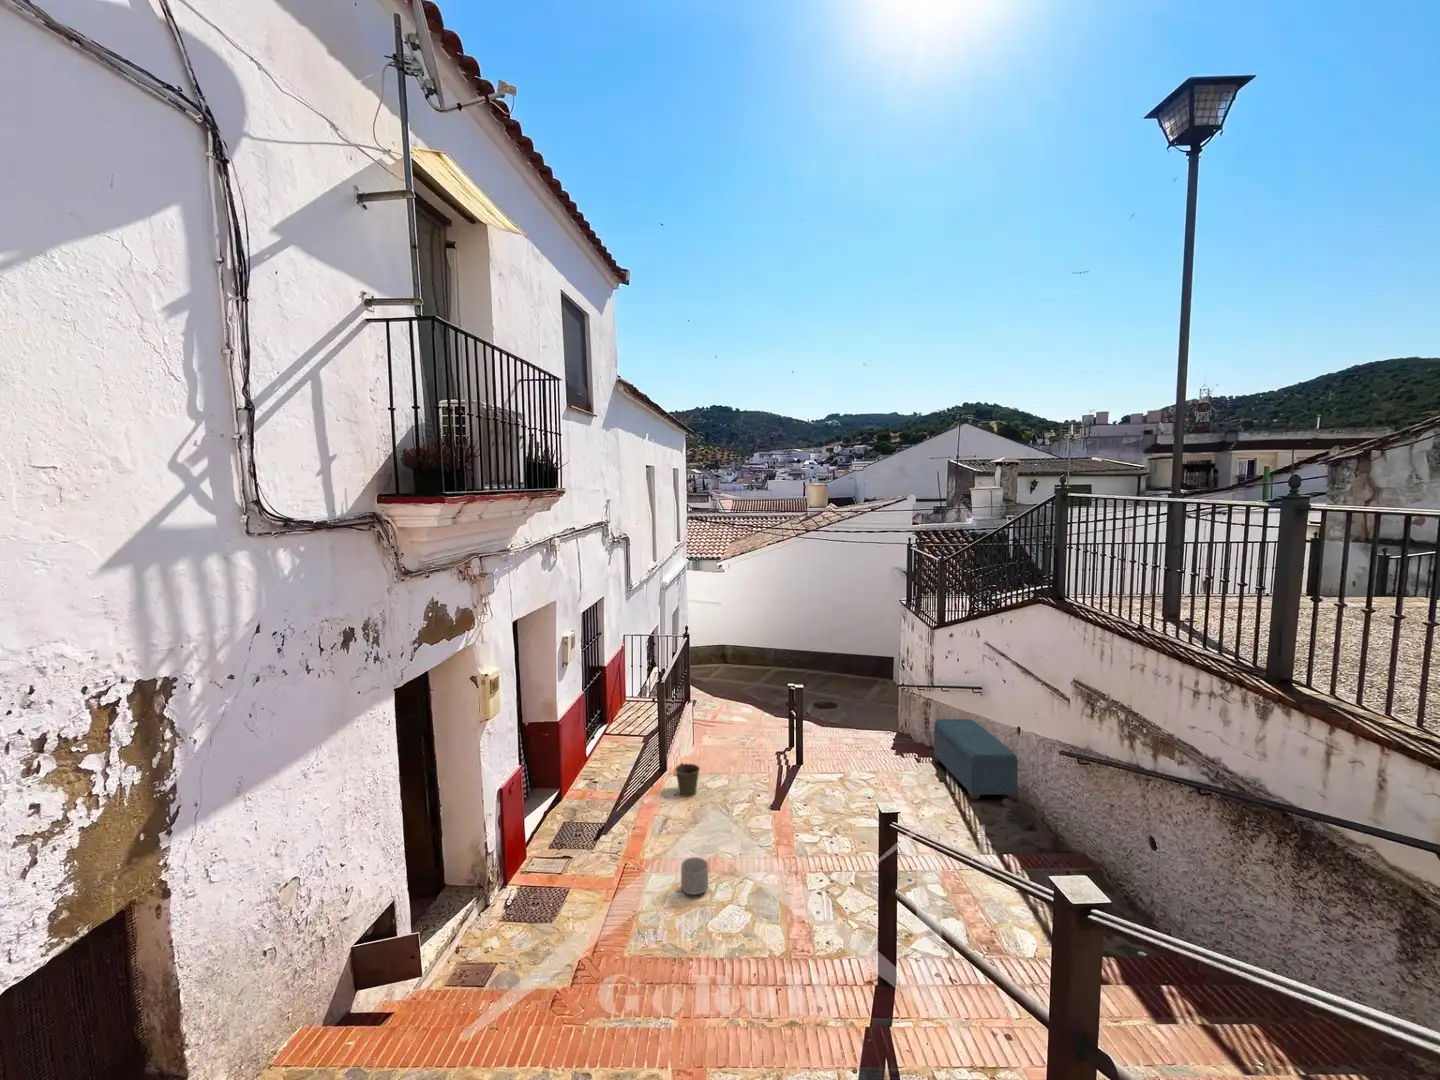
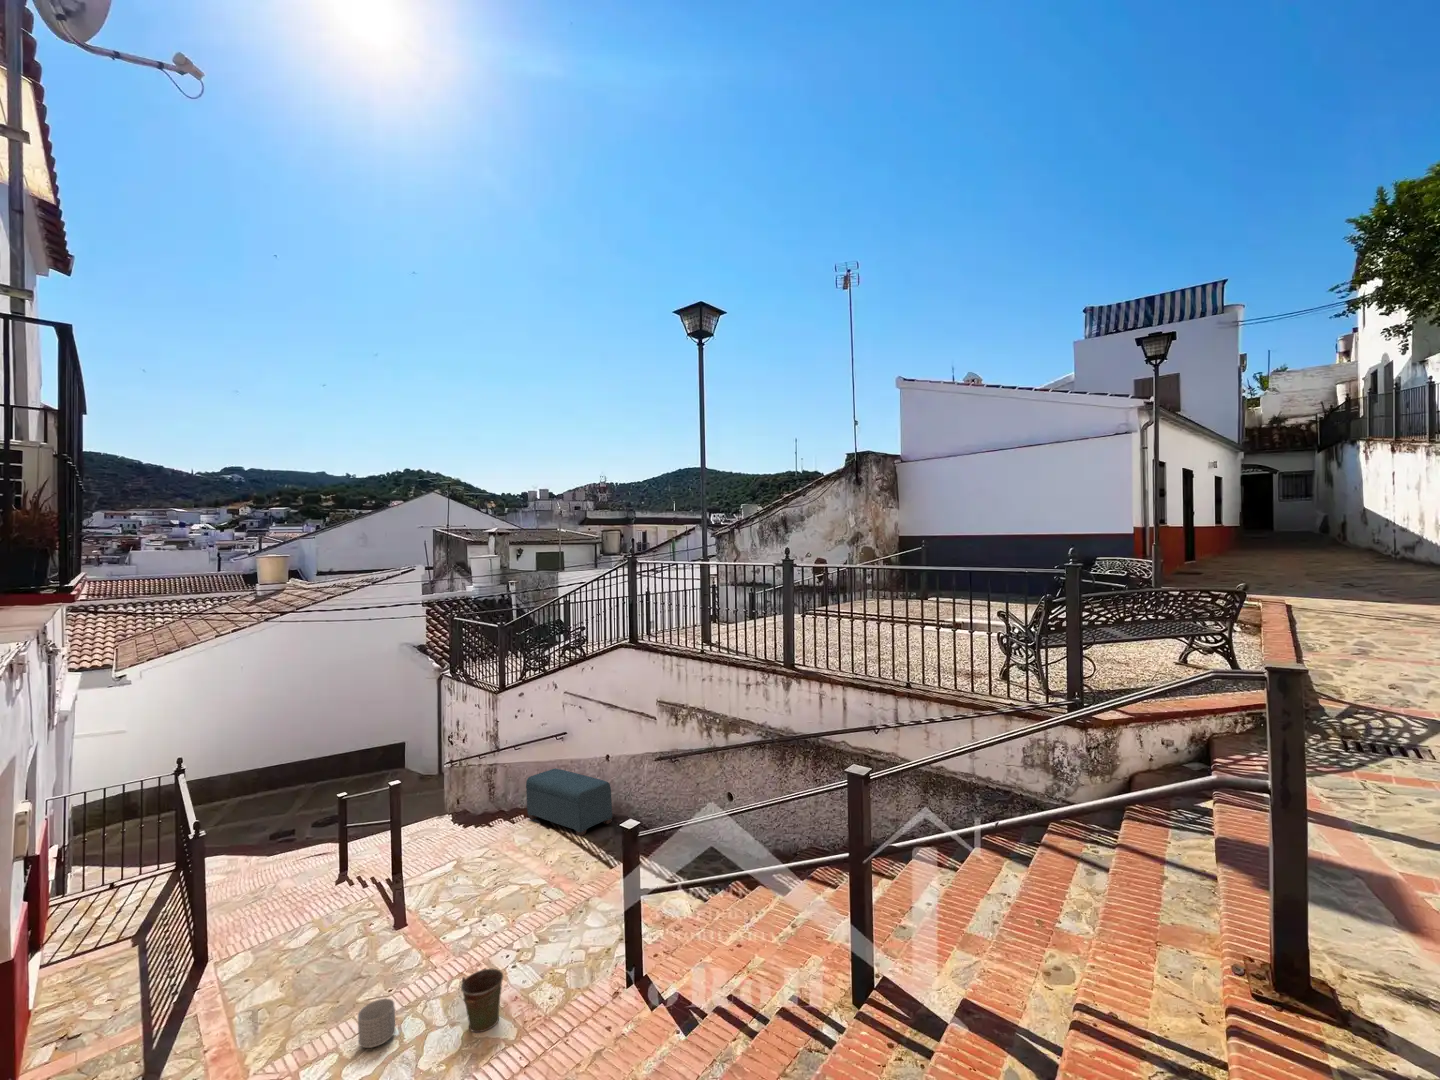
bucket: present [675,763,700,797] -> present [458,969,503,1032]

